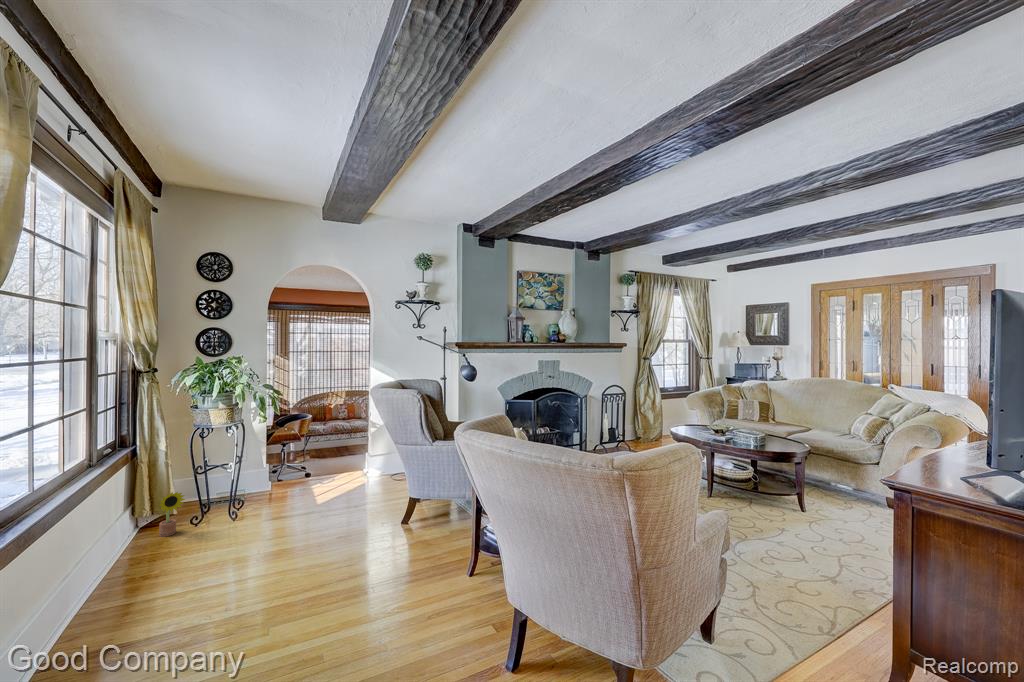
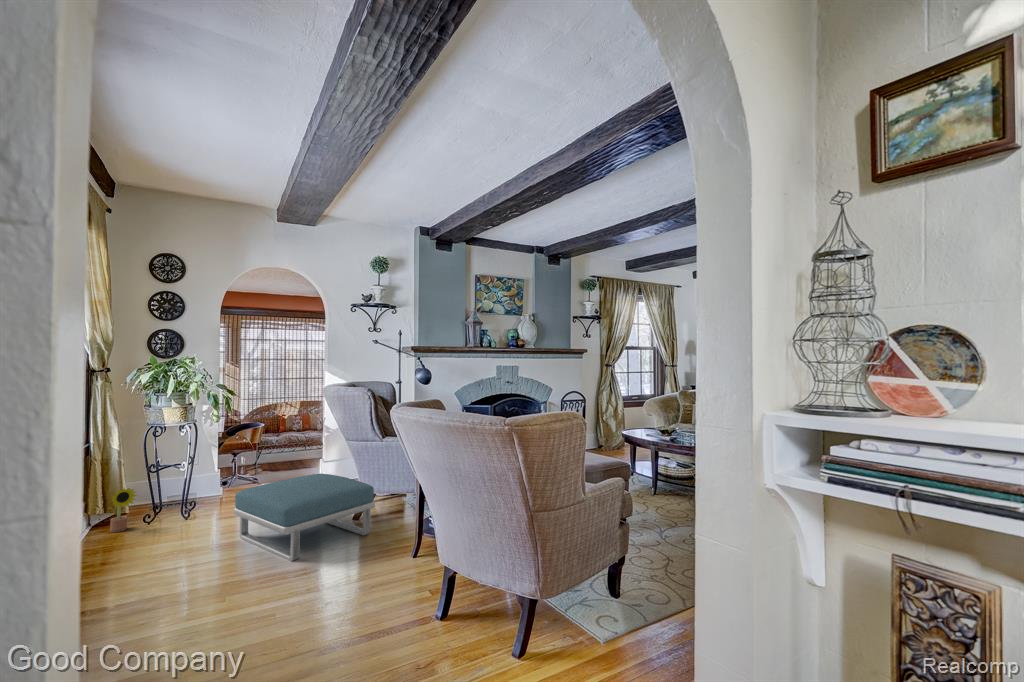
footstool: none [281,478,425,581] -> present [234,474,375,561]

